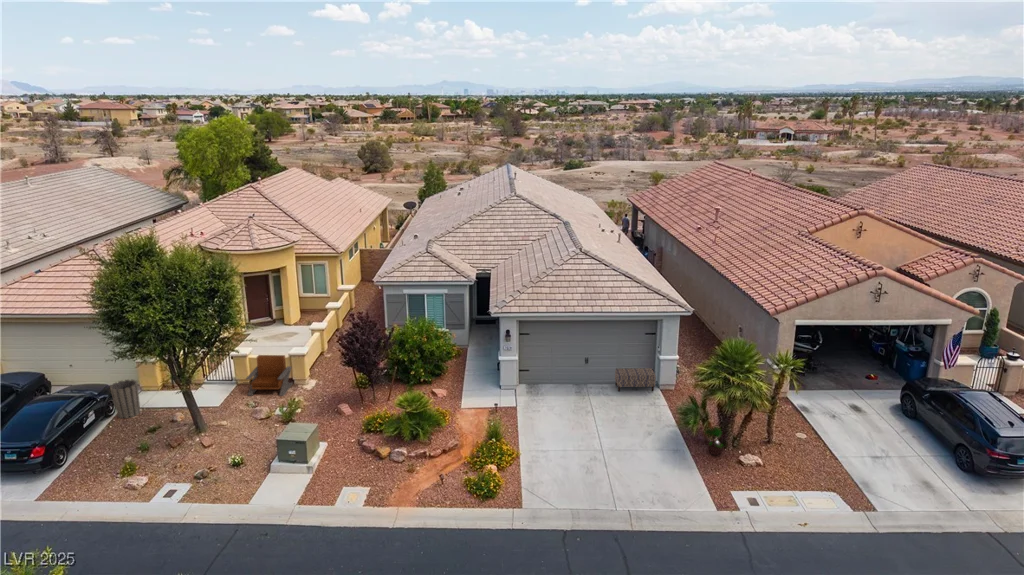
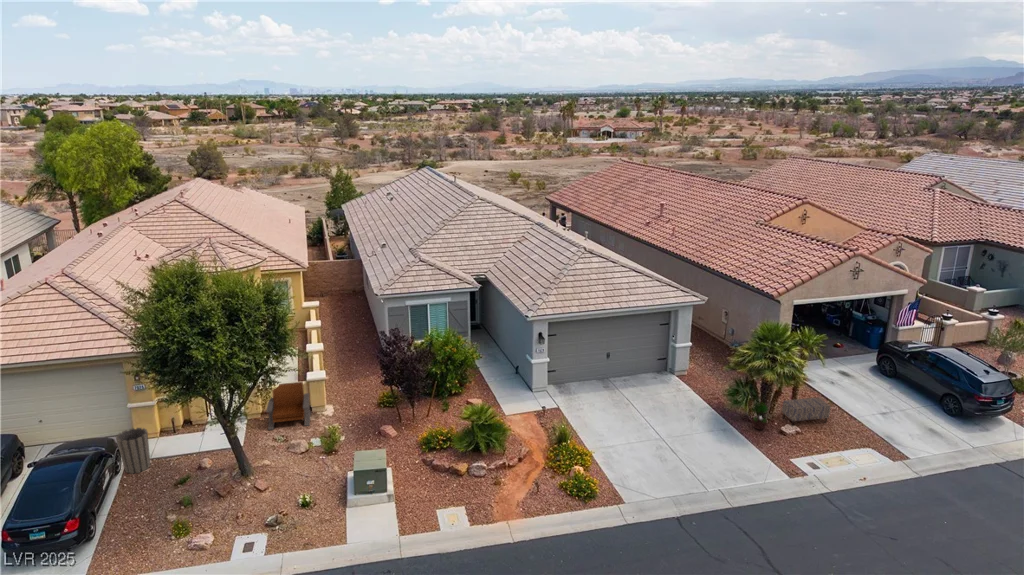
bench: present [615,368,656,391] -> present [782,398,831,426]

